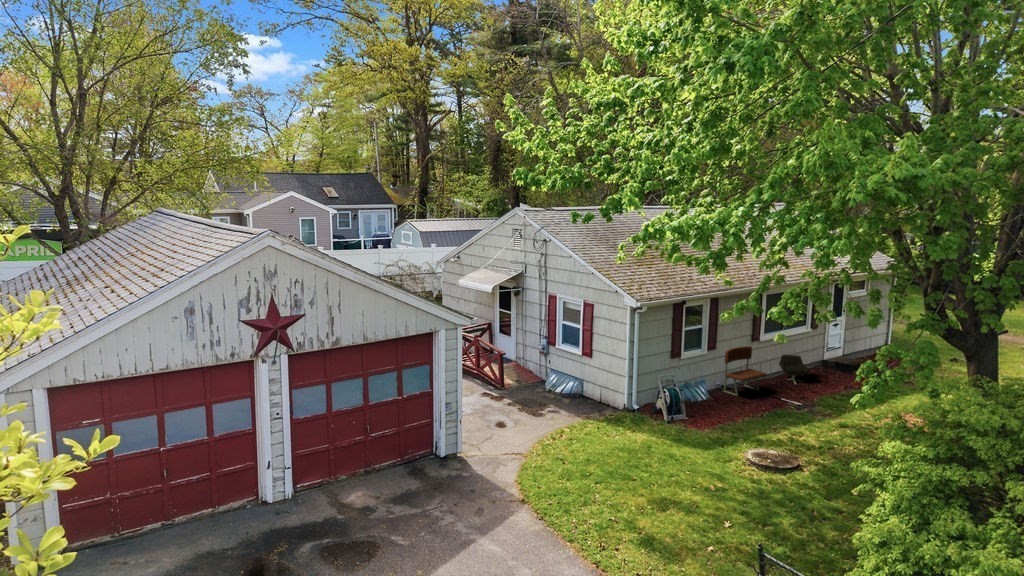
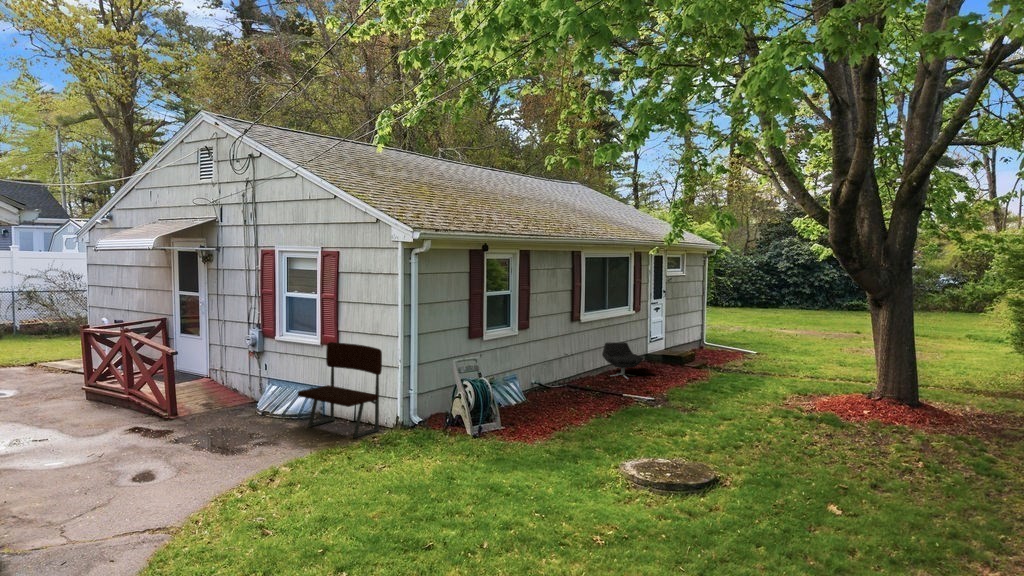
bench: present [723,346,767,396] -> present [298,342,382,438]

